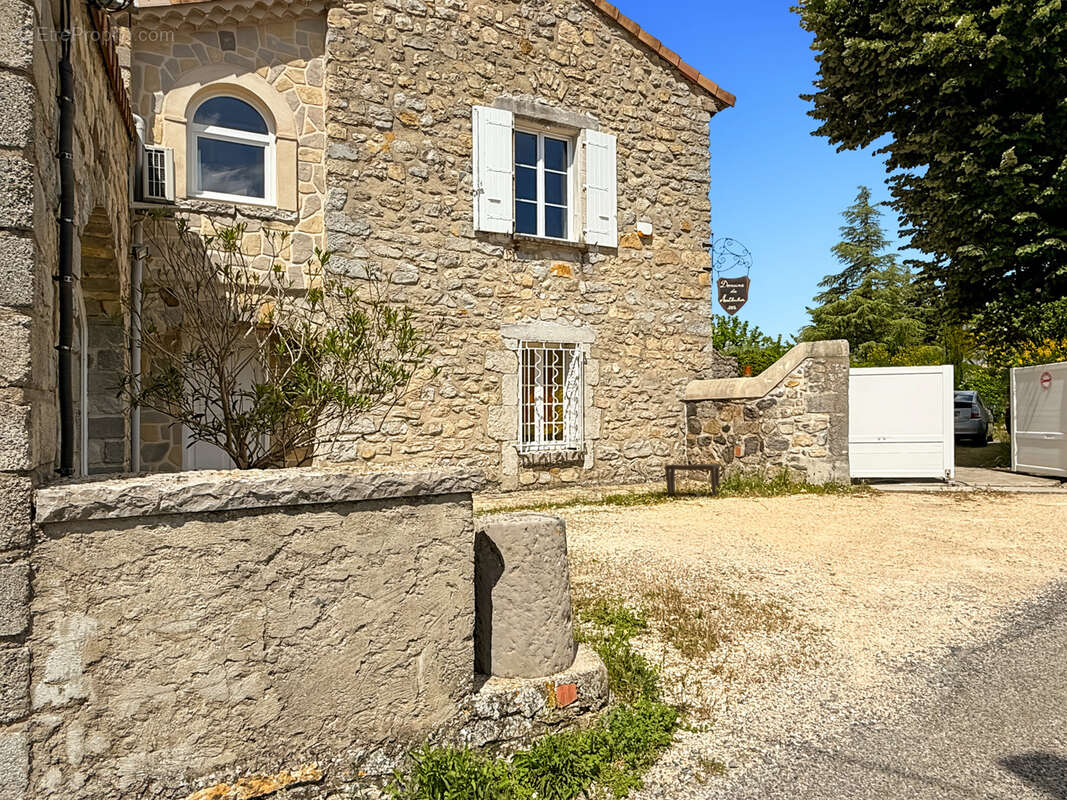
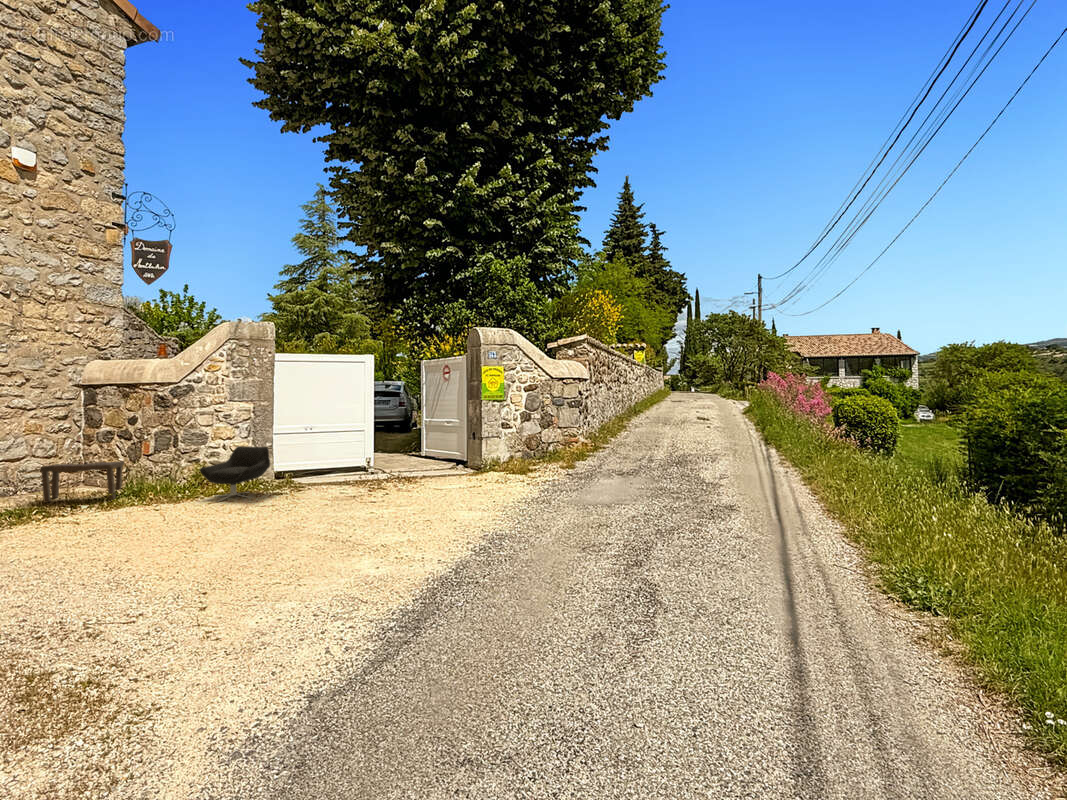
lounge chair: none [785,452,848,501] -> present [200,446,270,501]

